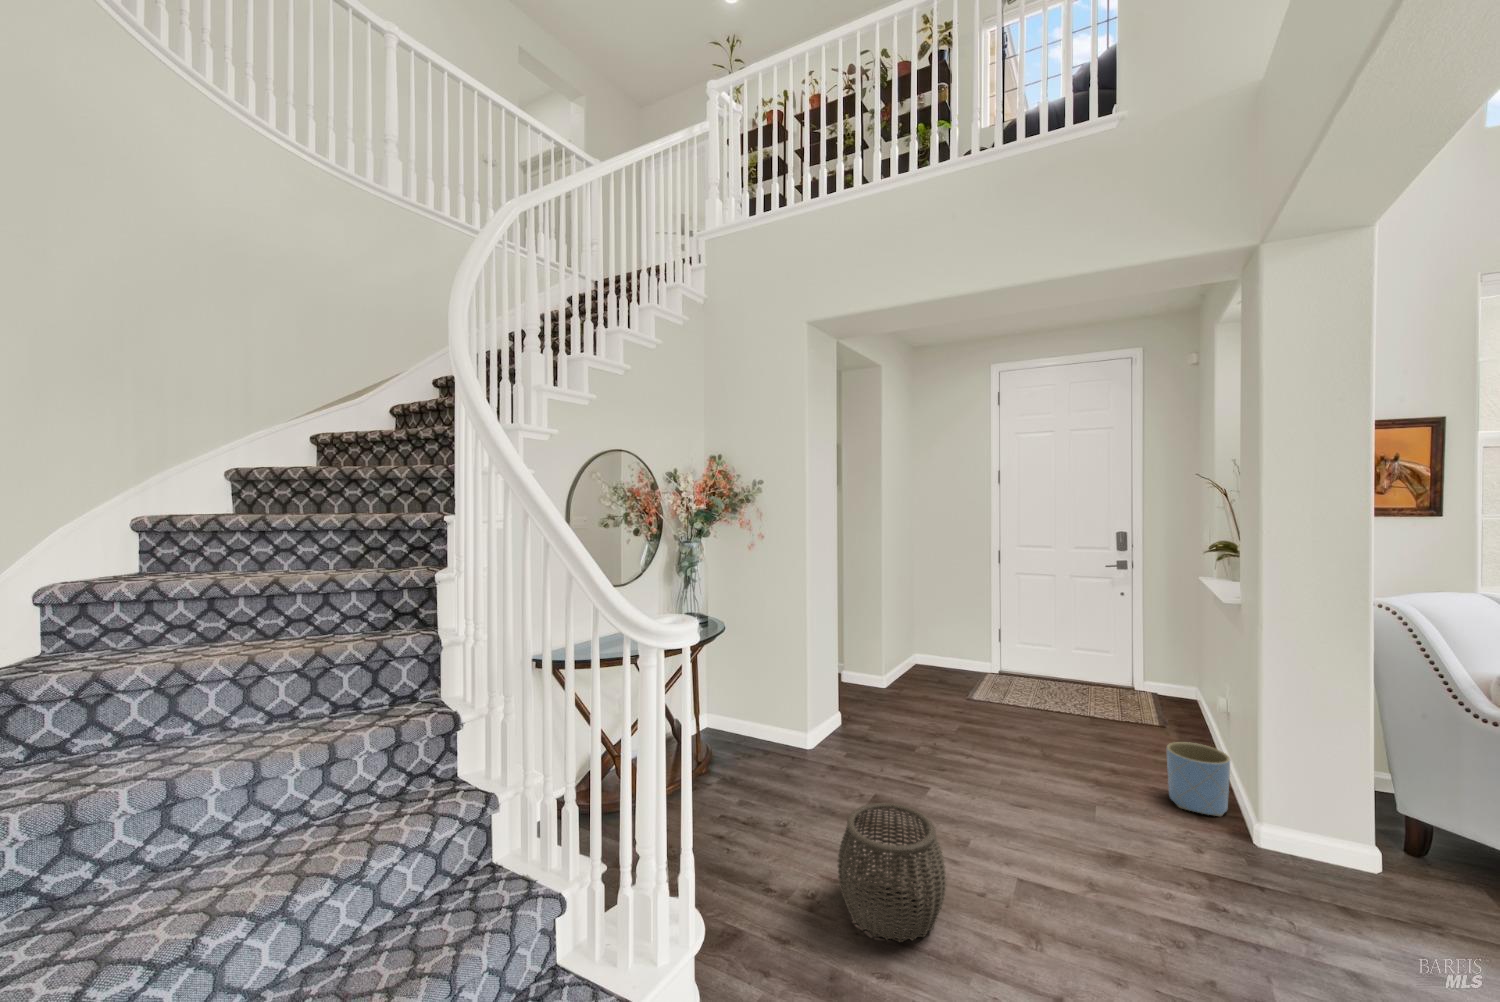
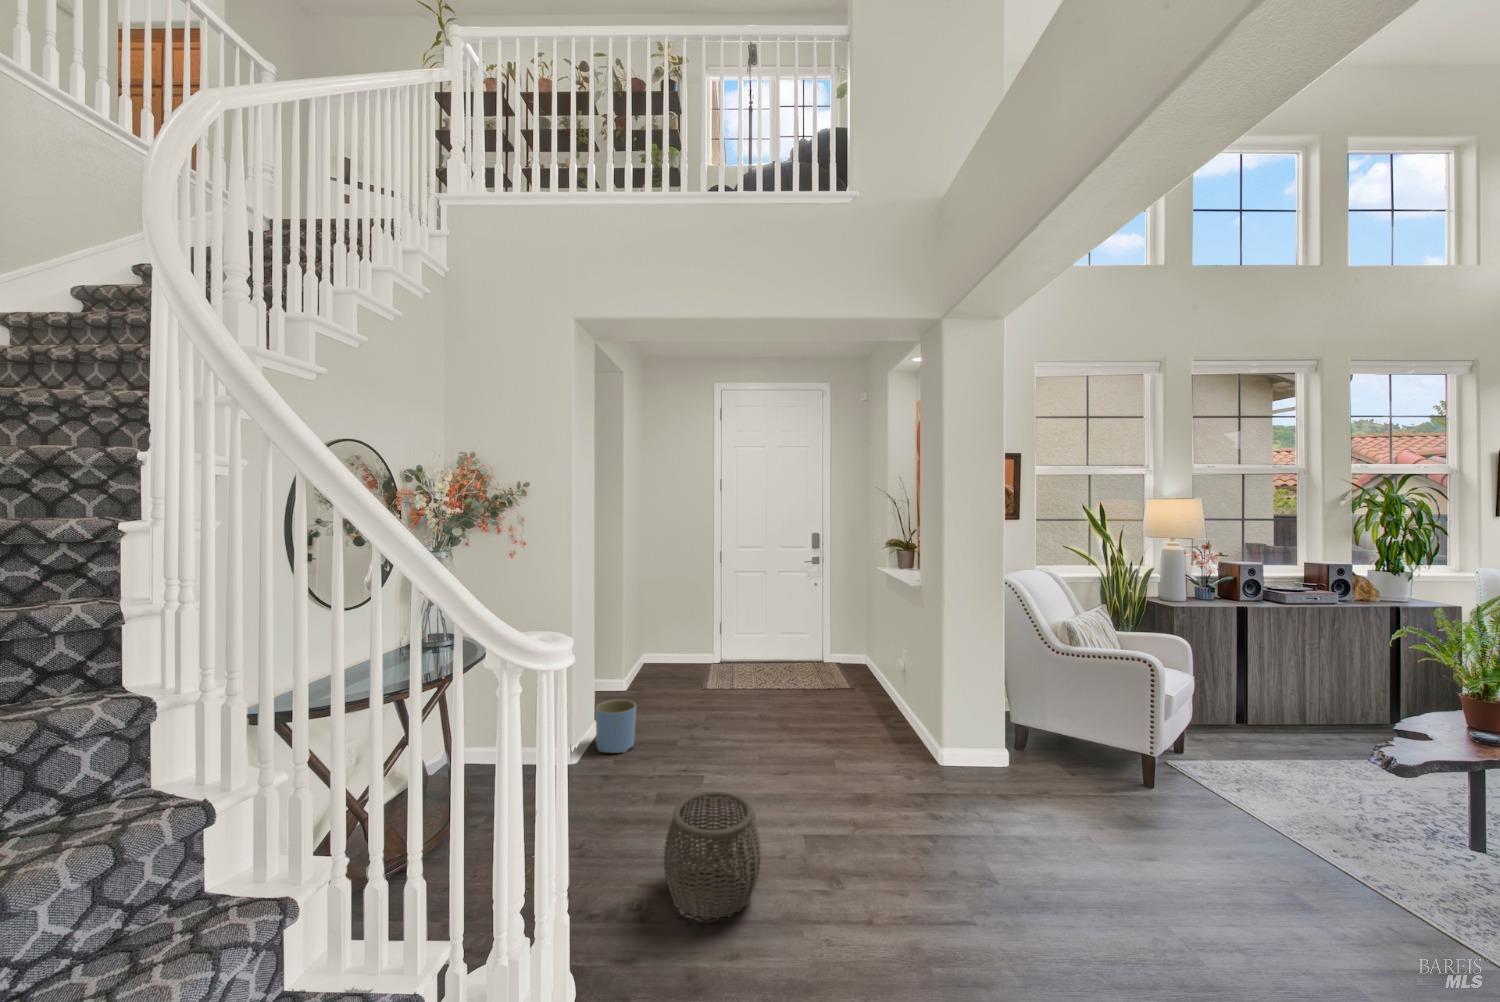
planter: present [1166,742,1230,816] -> present [596,699,636,753]

